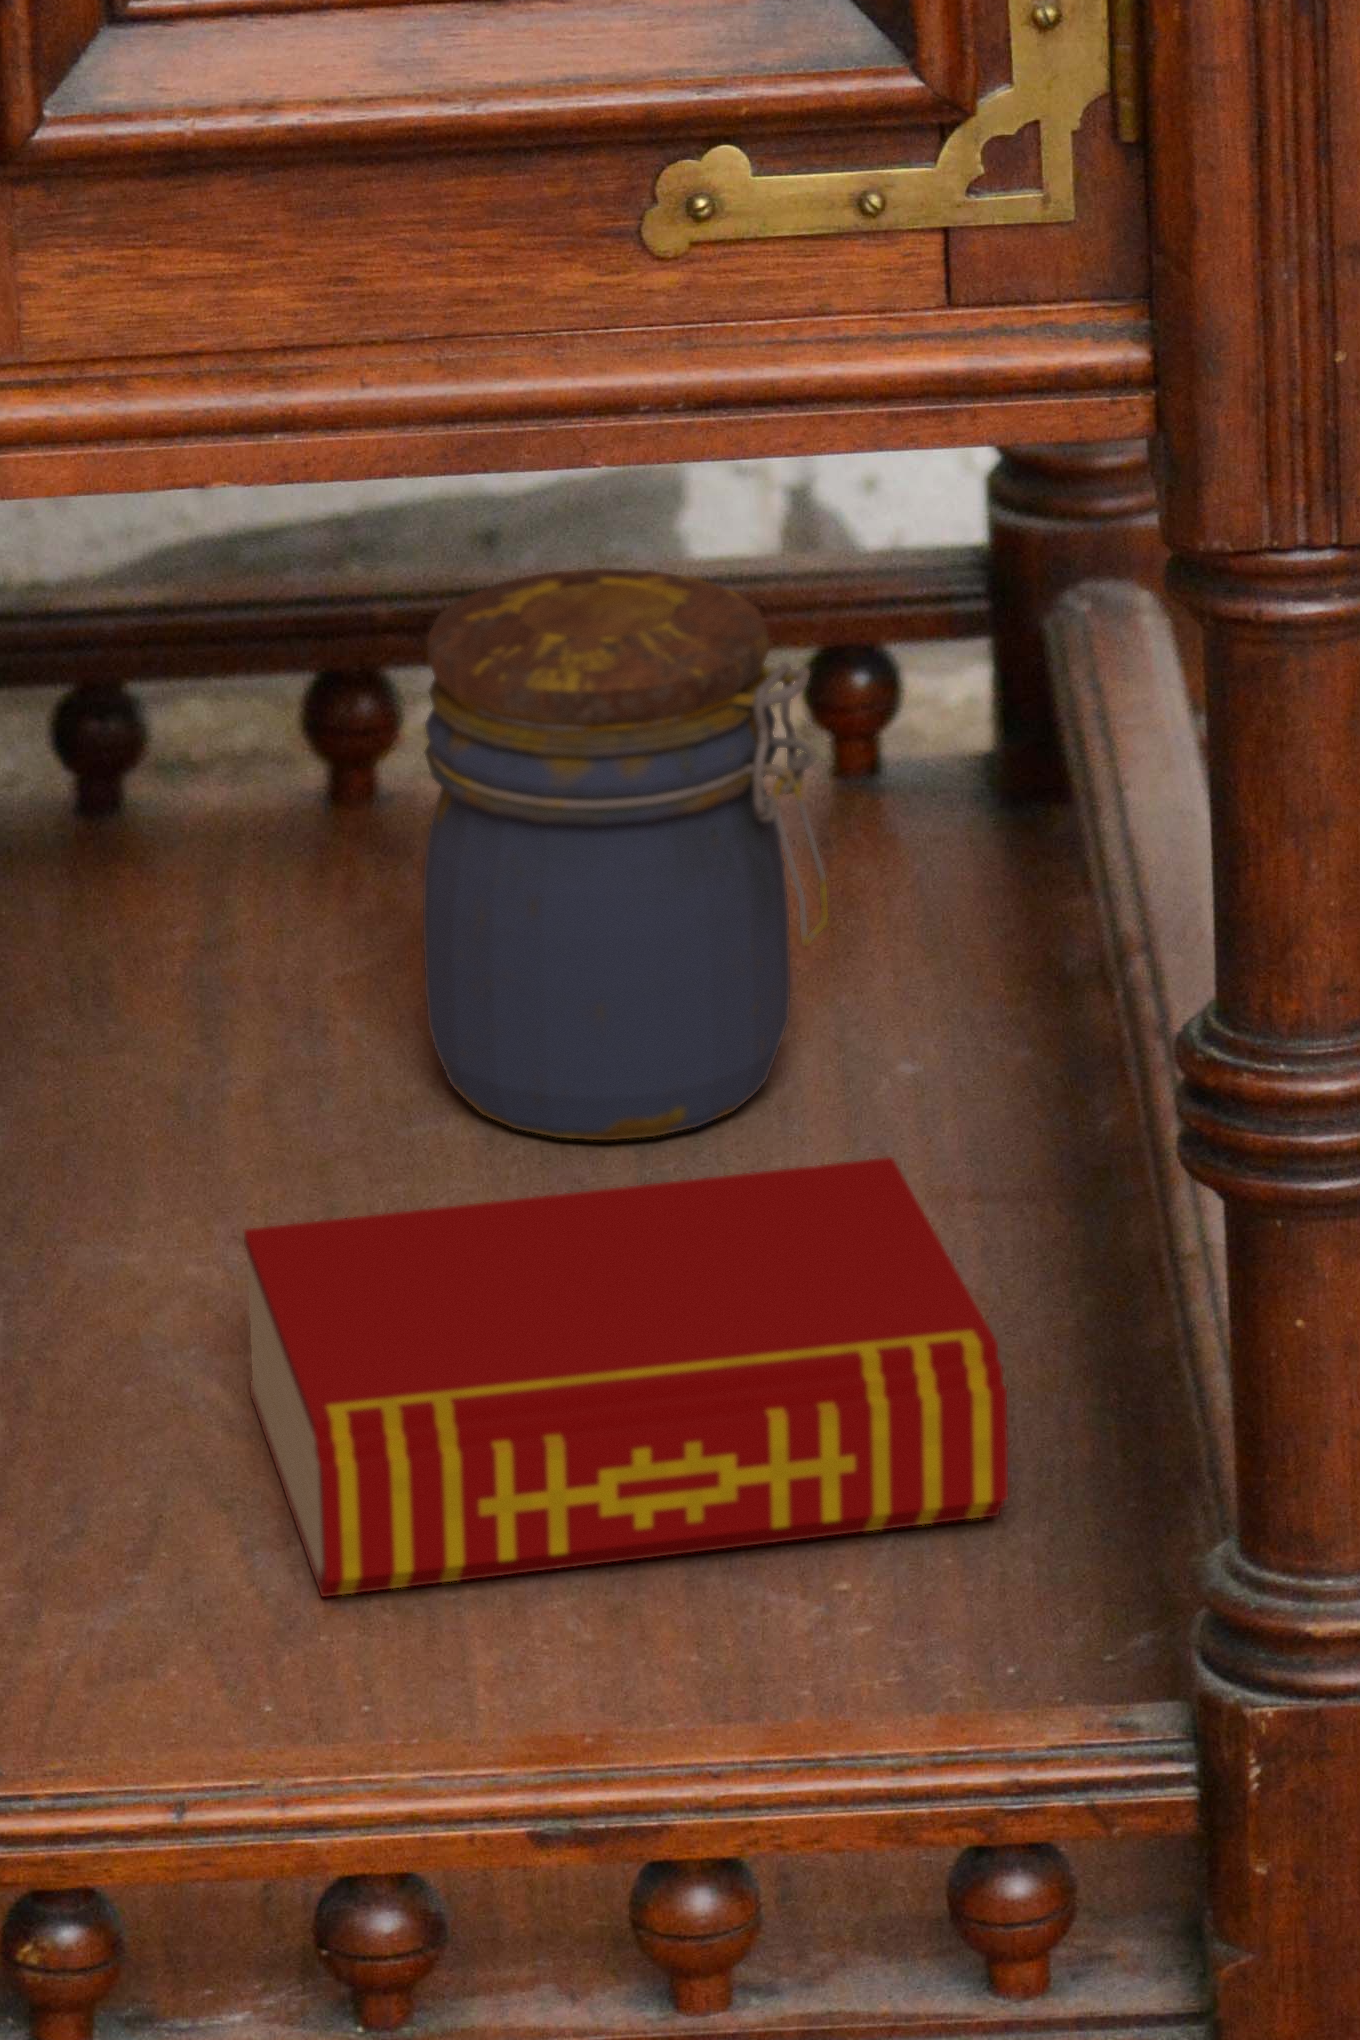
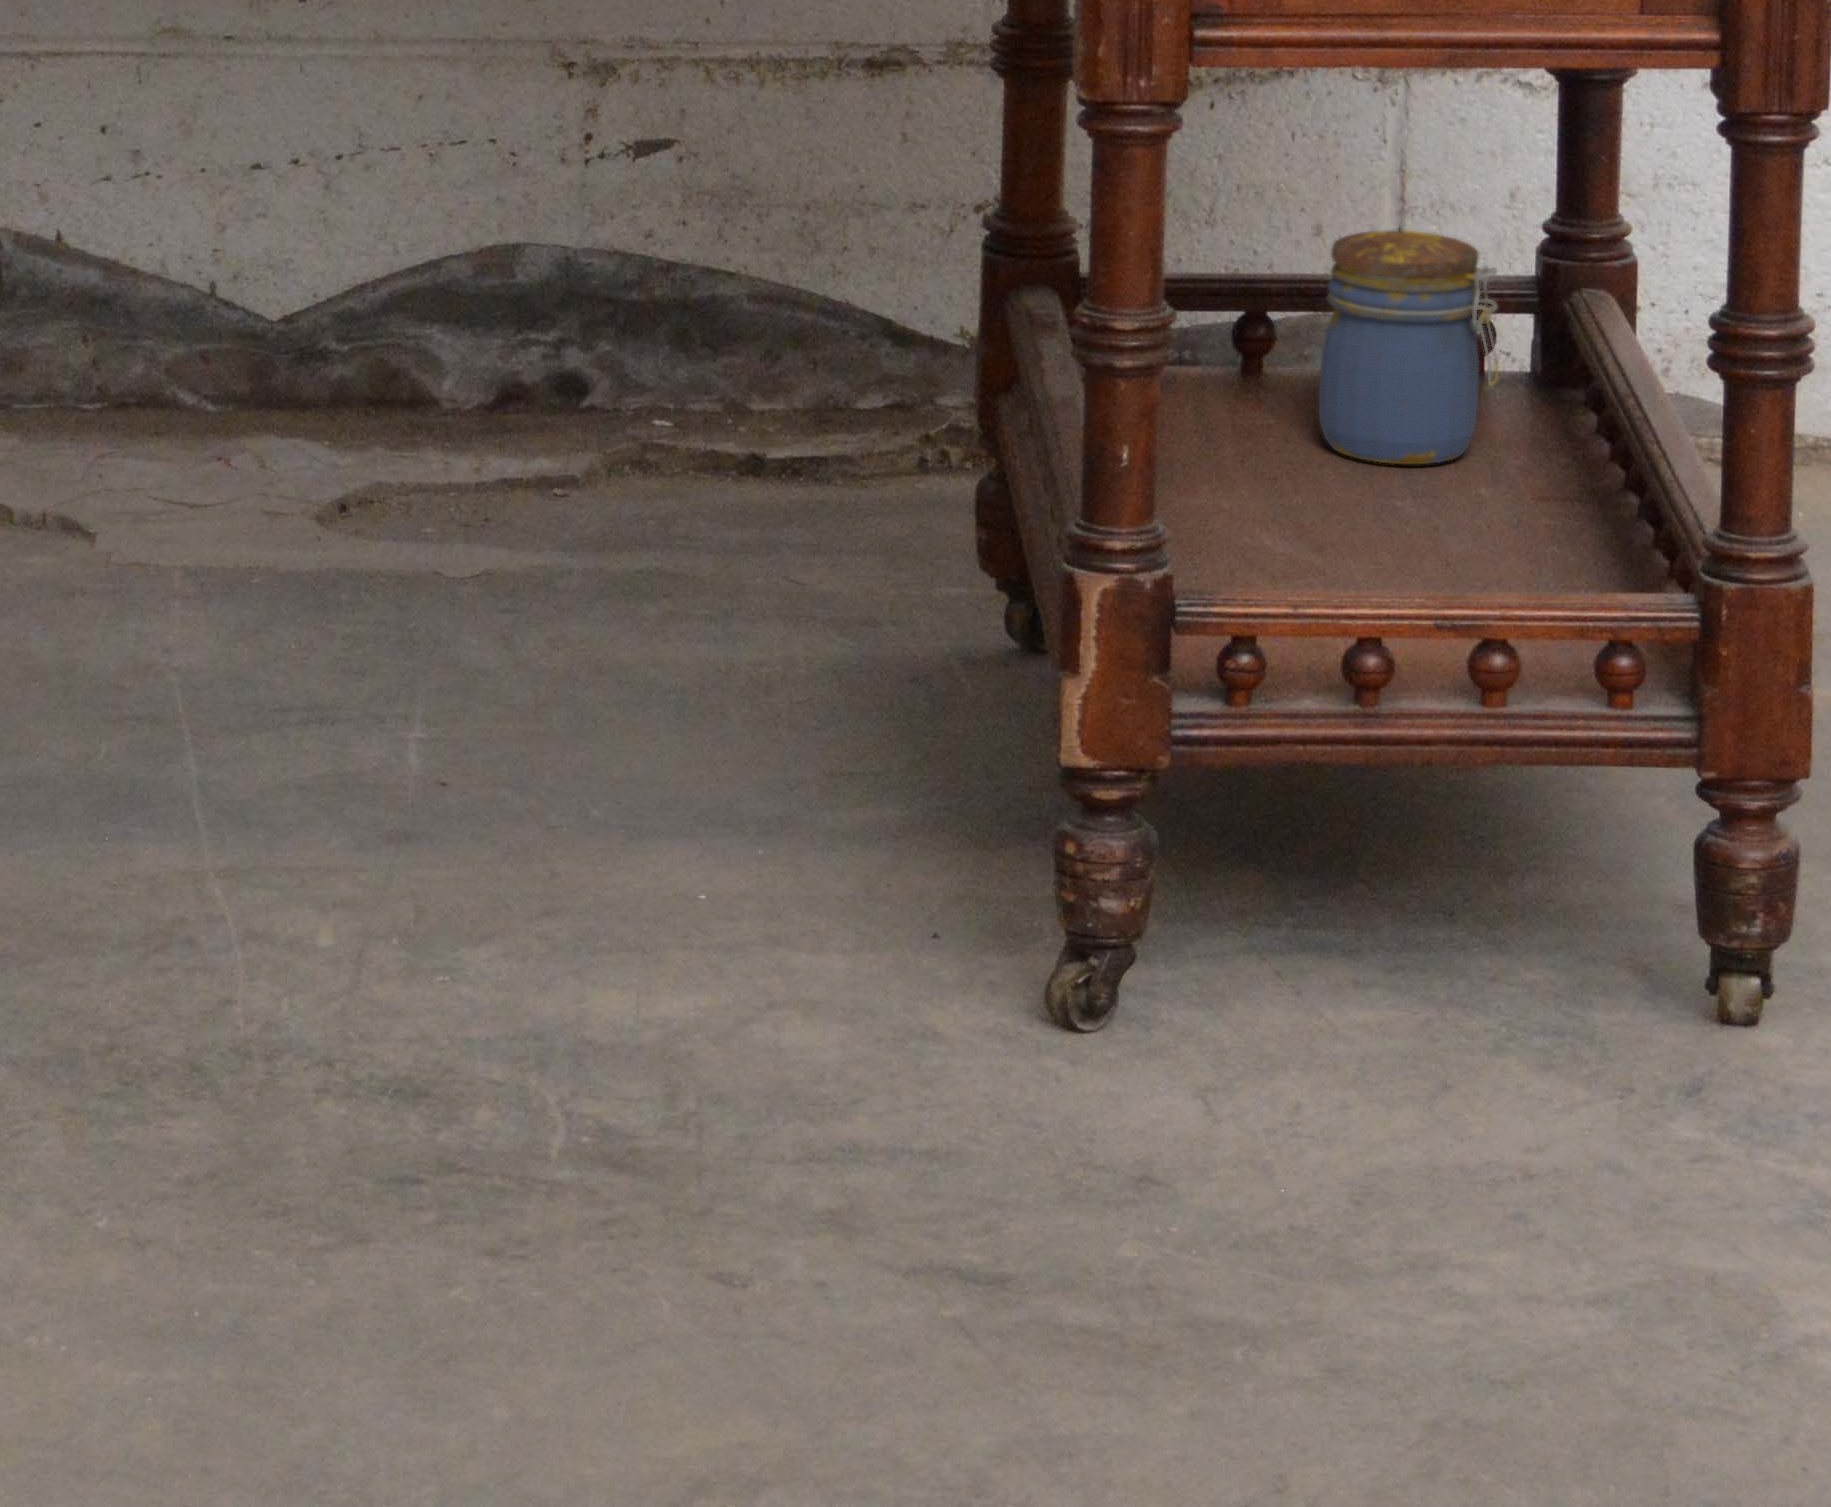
book: present [244,1157,1008,1597] -> none [1273,446,1610,575]

